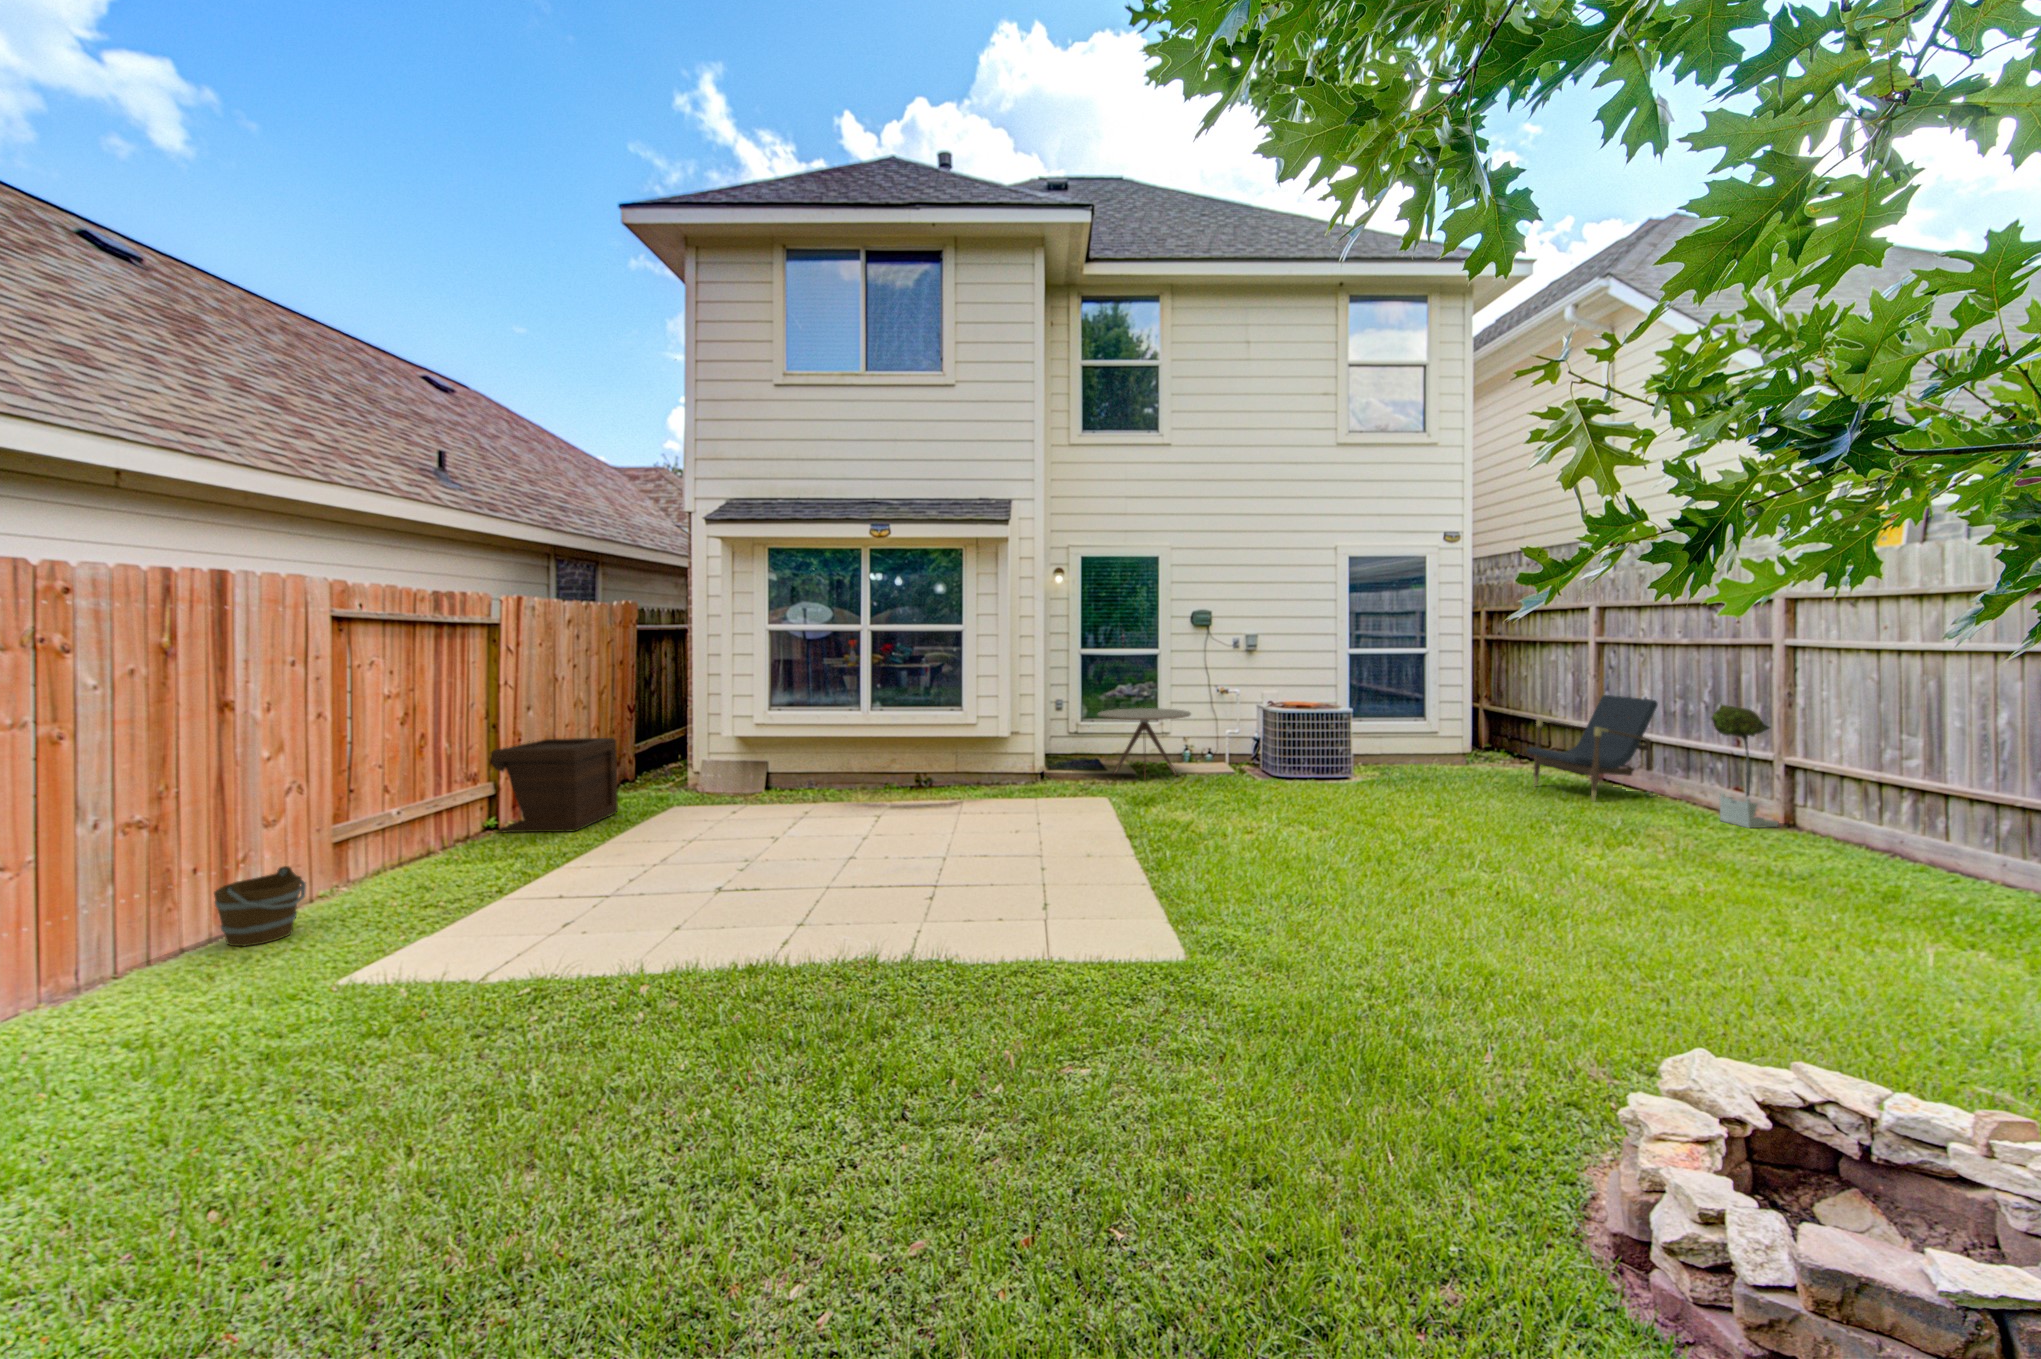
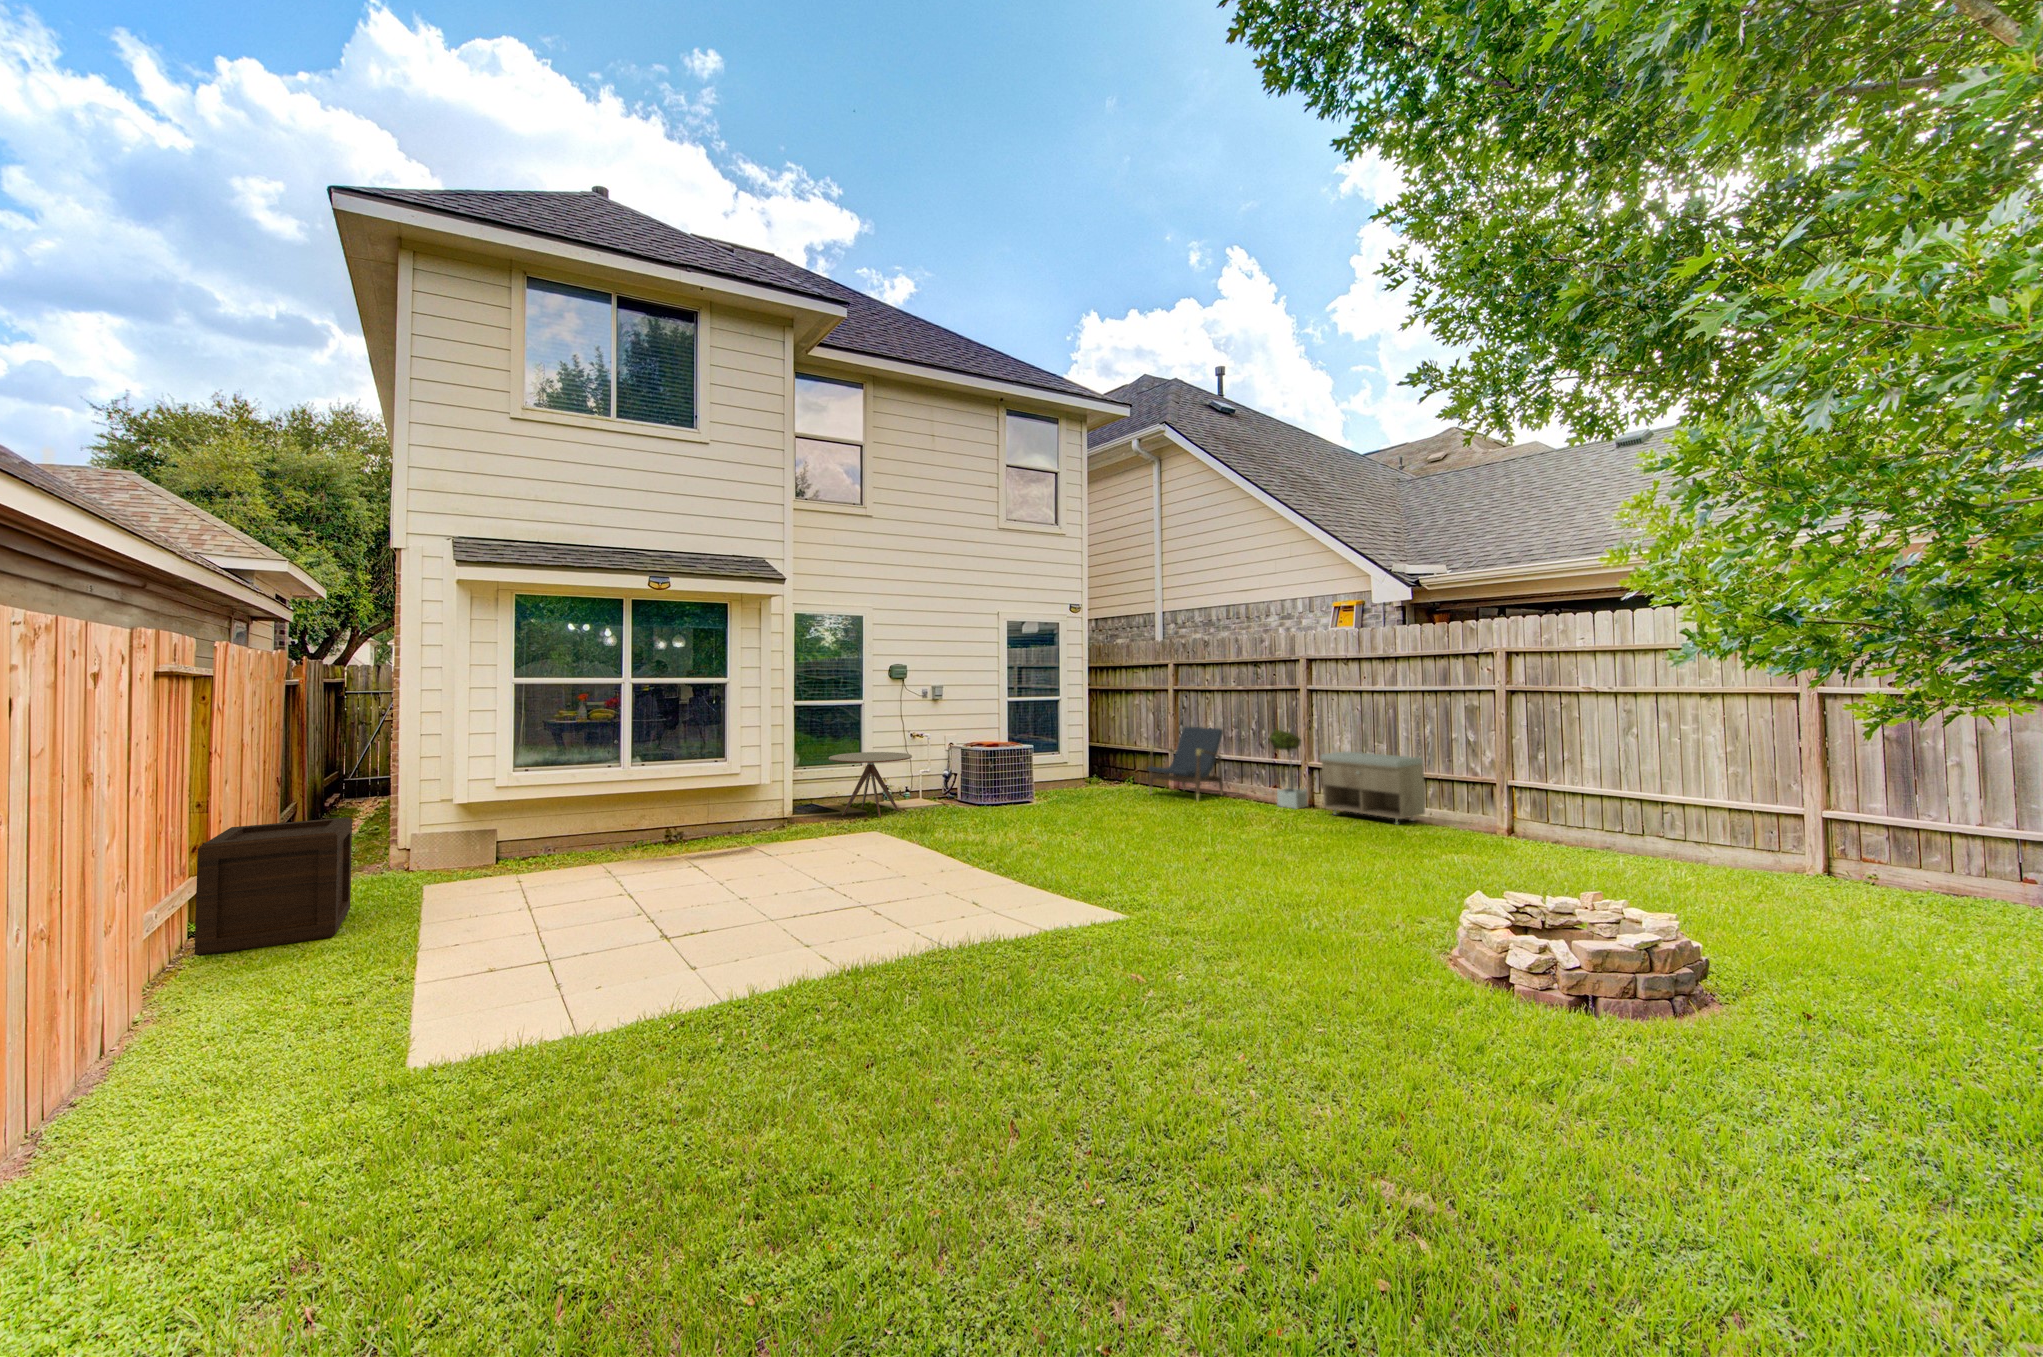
storage bench: none [1778,745,1986,873] -> present [1320,751,1425,824]
bucket: present [214,866,306,946] -> none [31,1024,170,1155]

